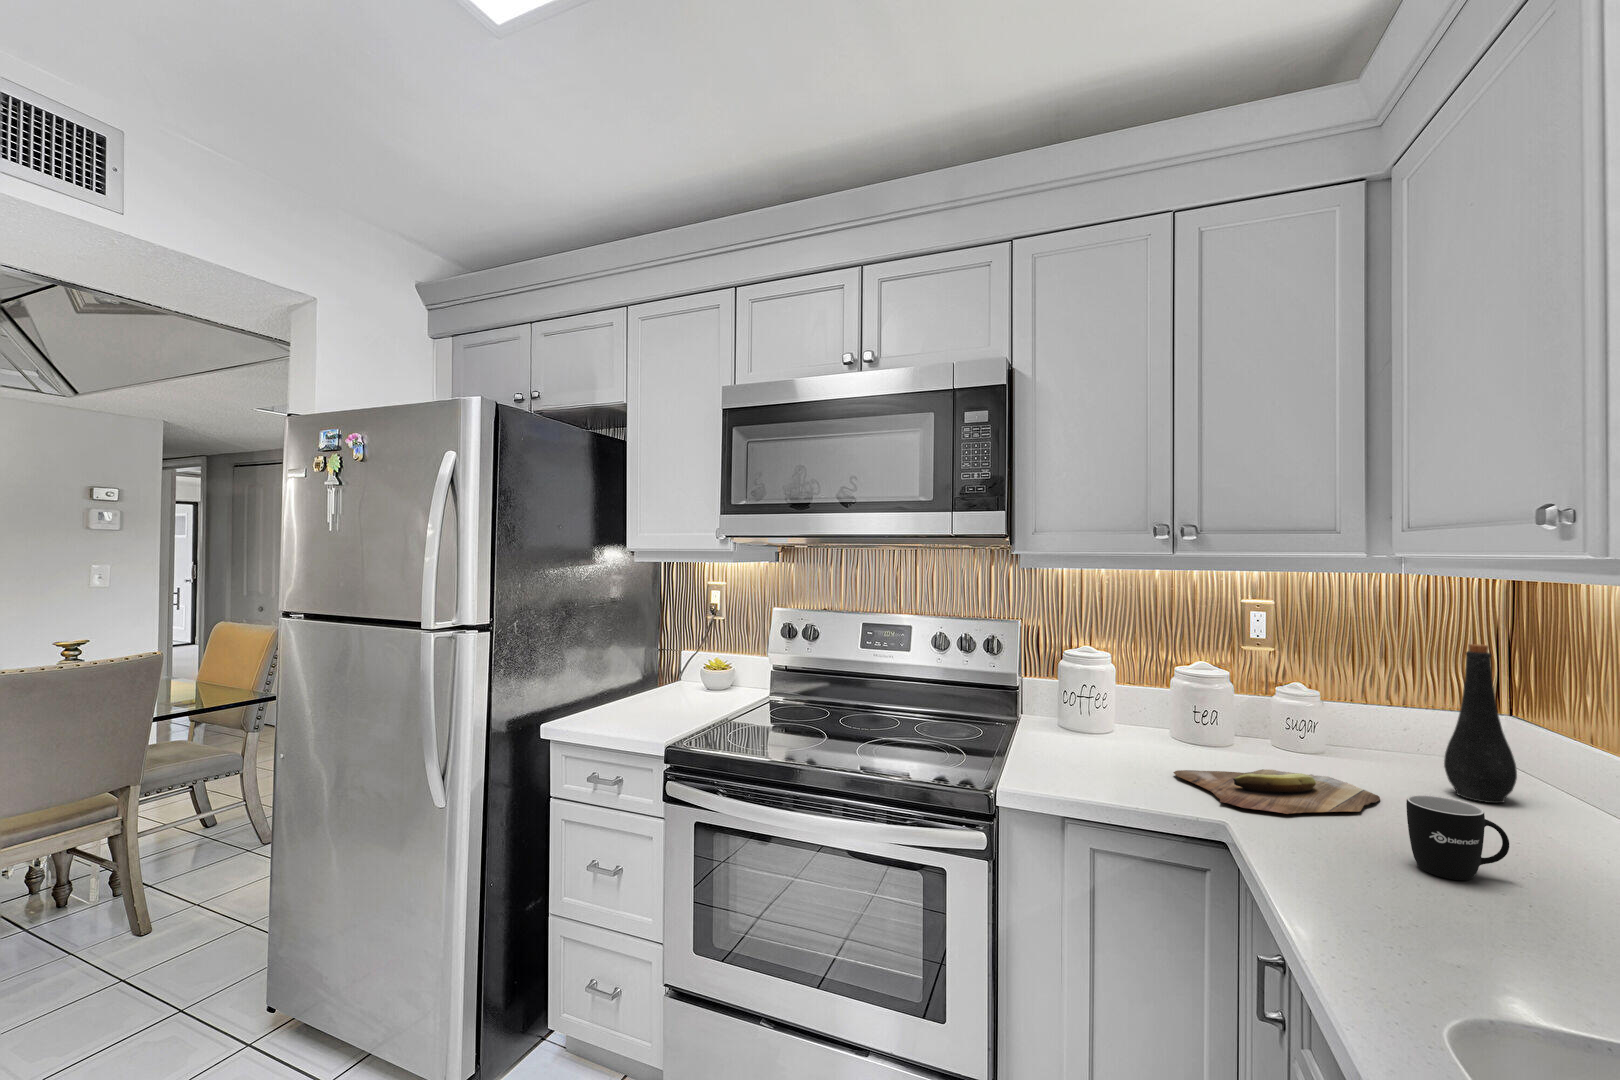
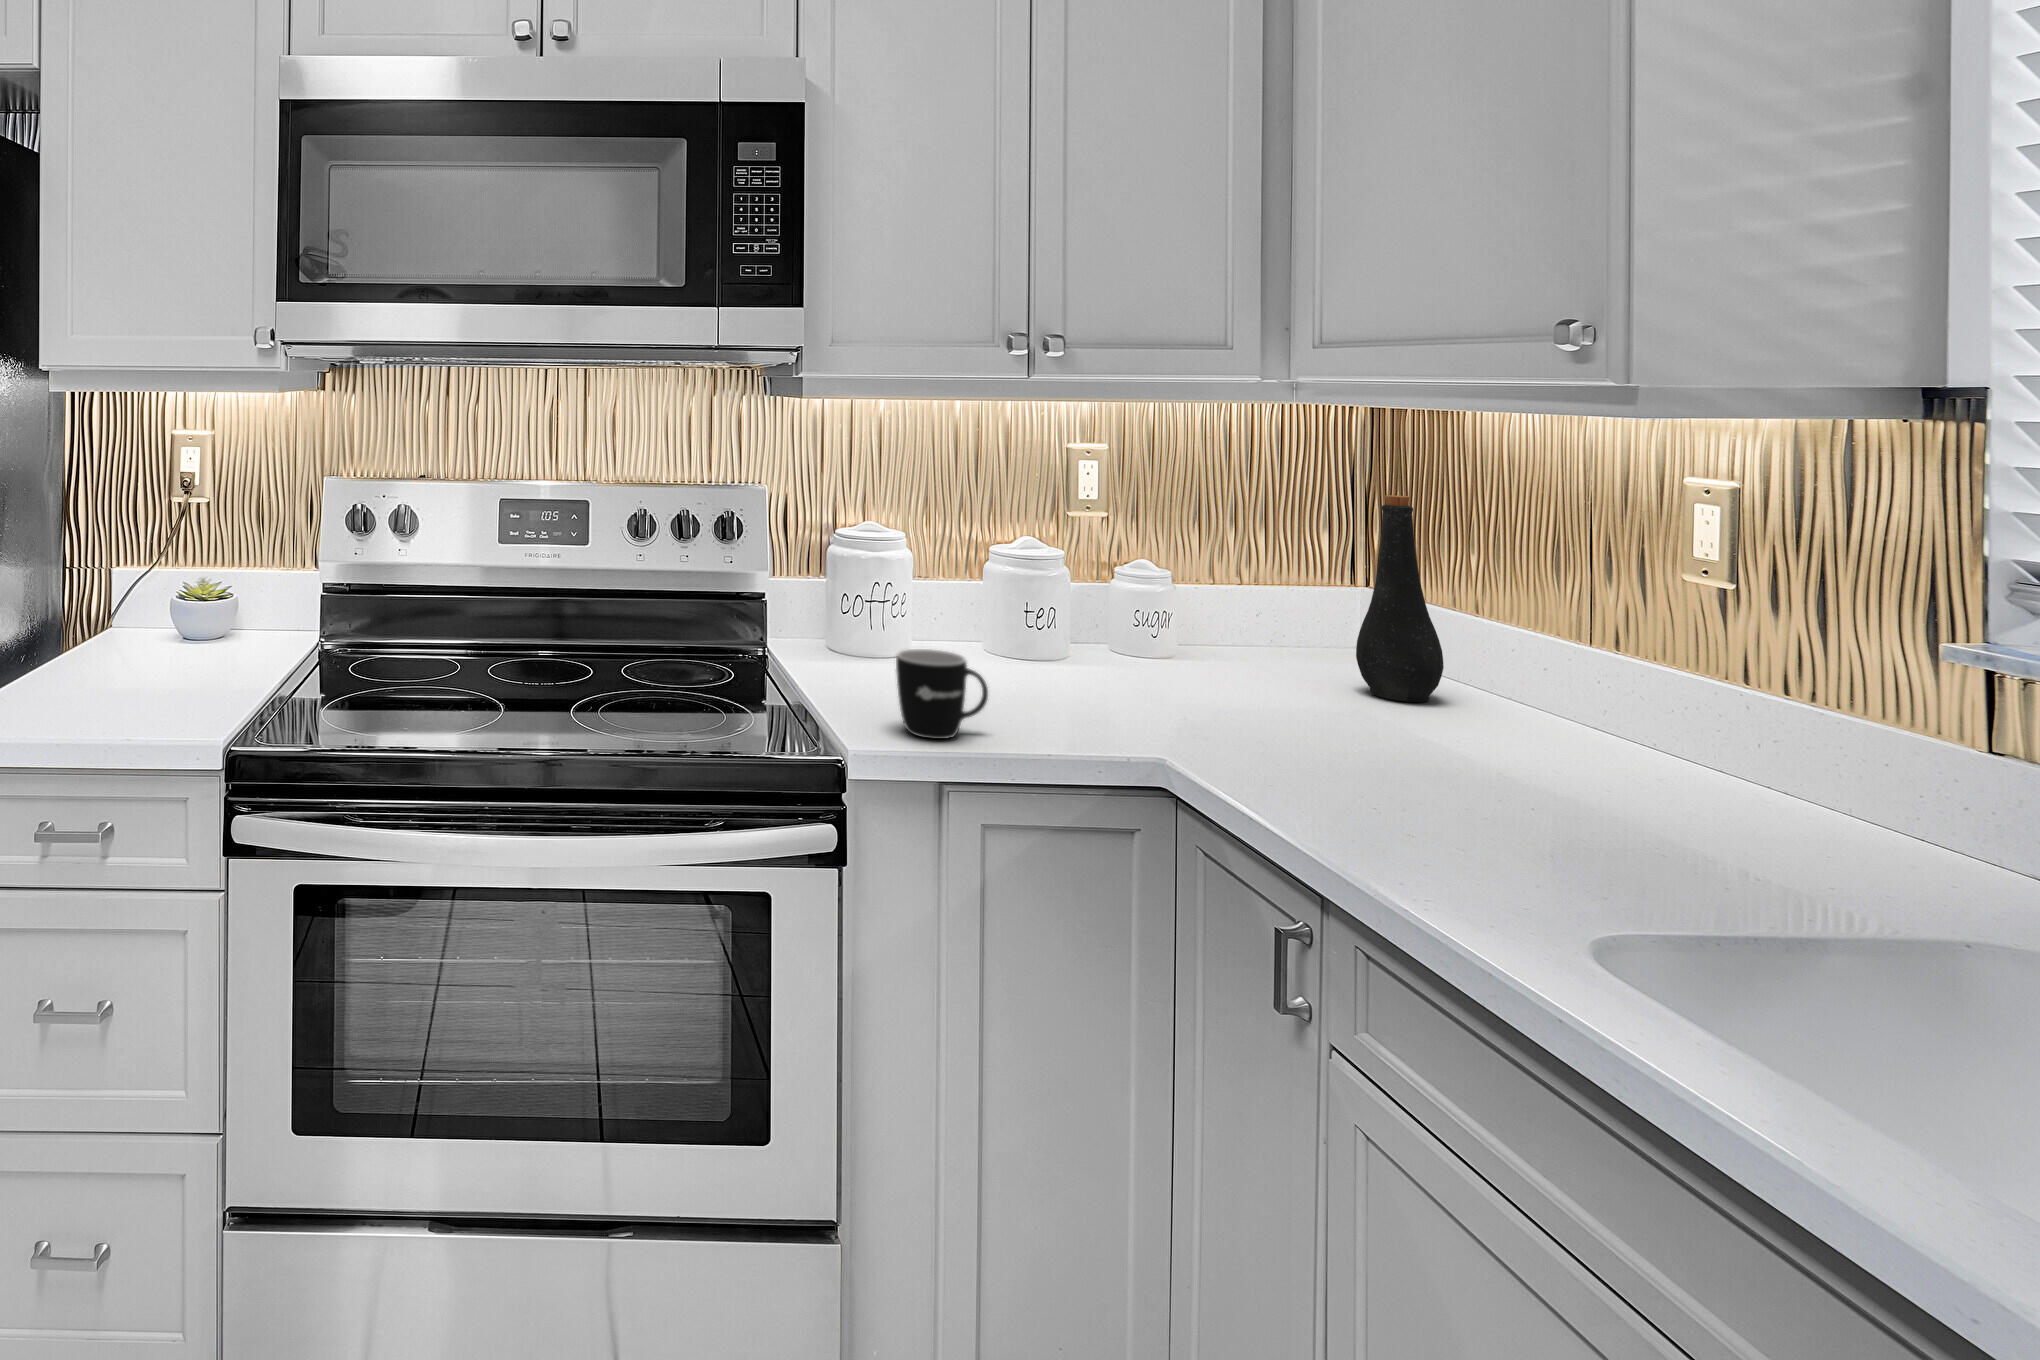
cutting board: present [1173,769,1380,814] -> none [1057,685,1322,748]
mug: present [1406,795,1509,880] -> present [896,649,988,739]

